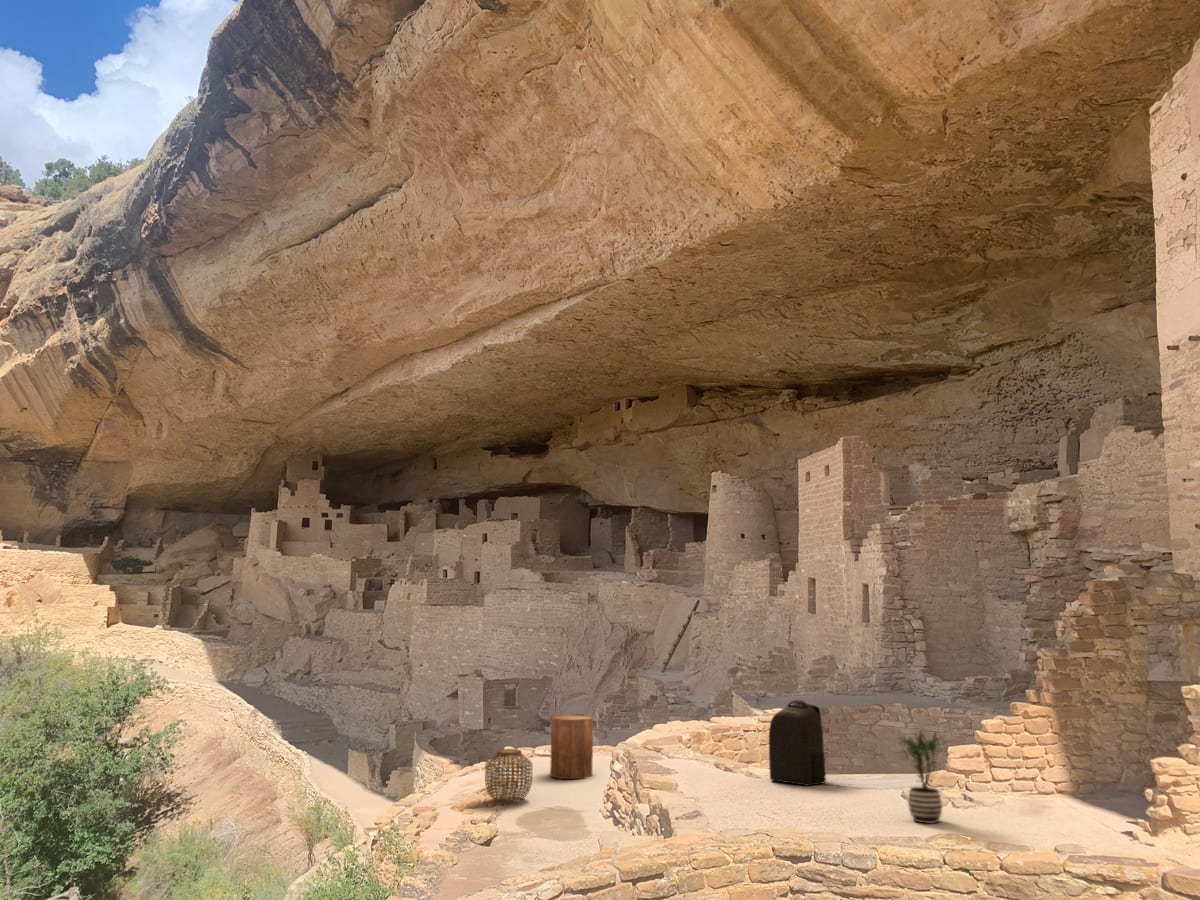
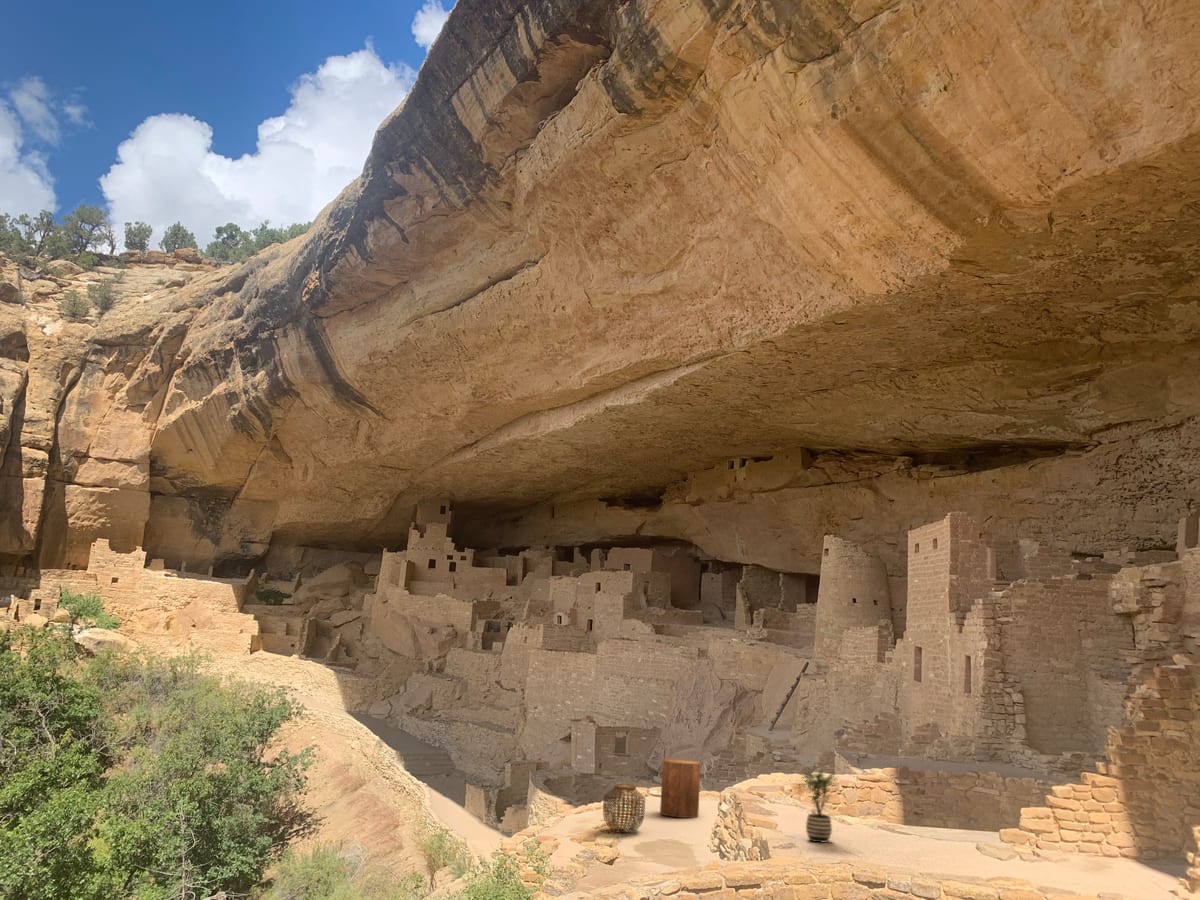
backpack: present [769,700,826,785] -> none [859,757,912,834]
potted plant: present [896,732,948,823] -> present [797,771,837,843]

